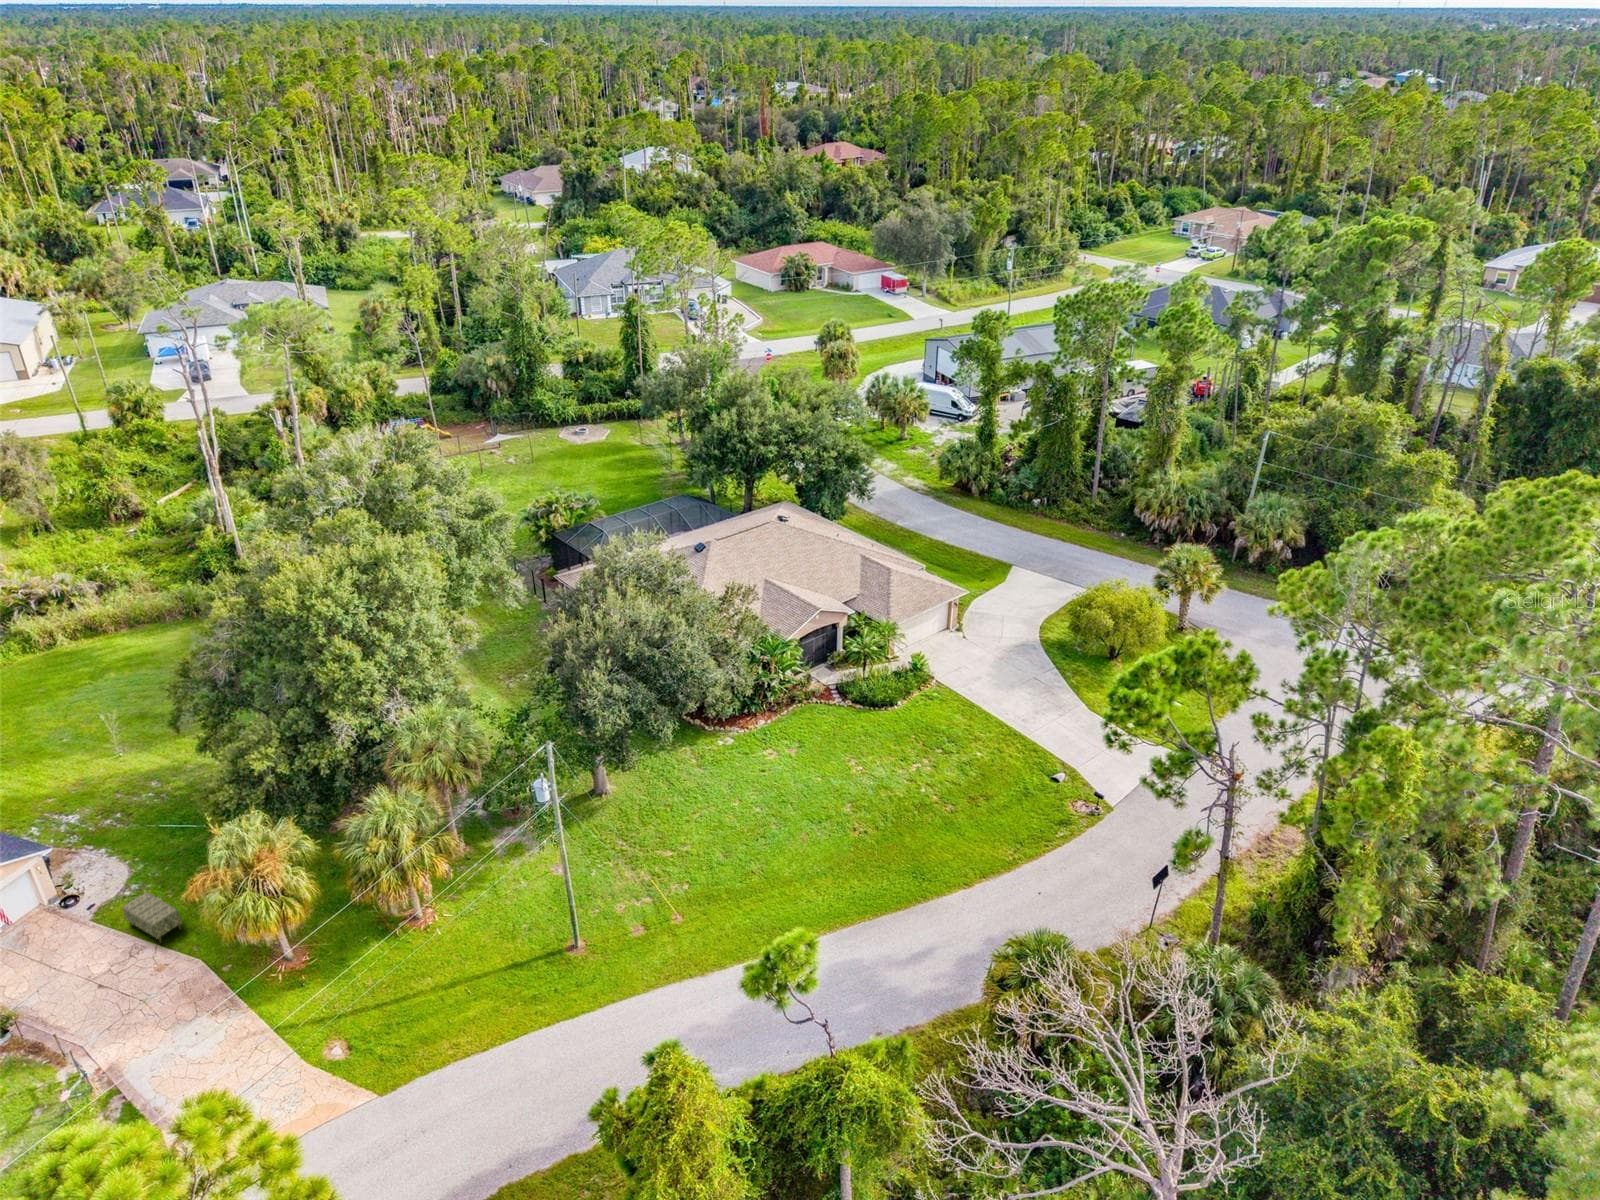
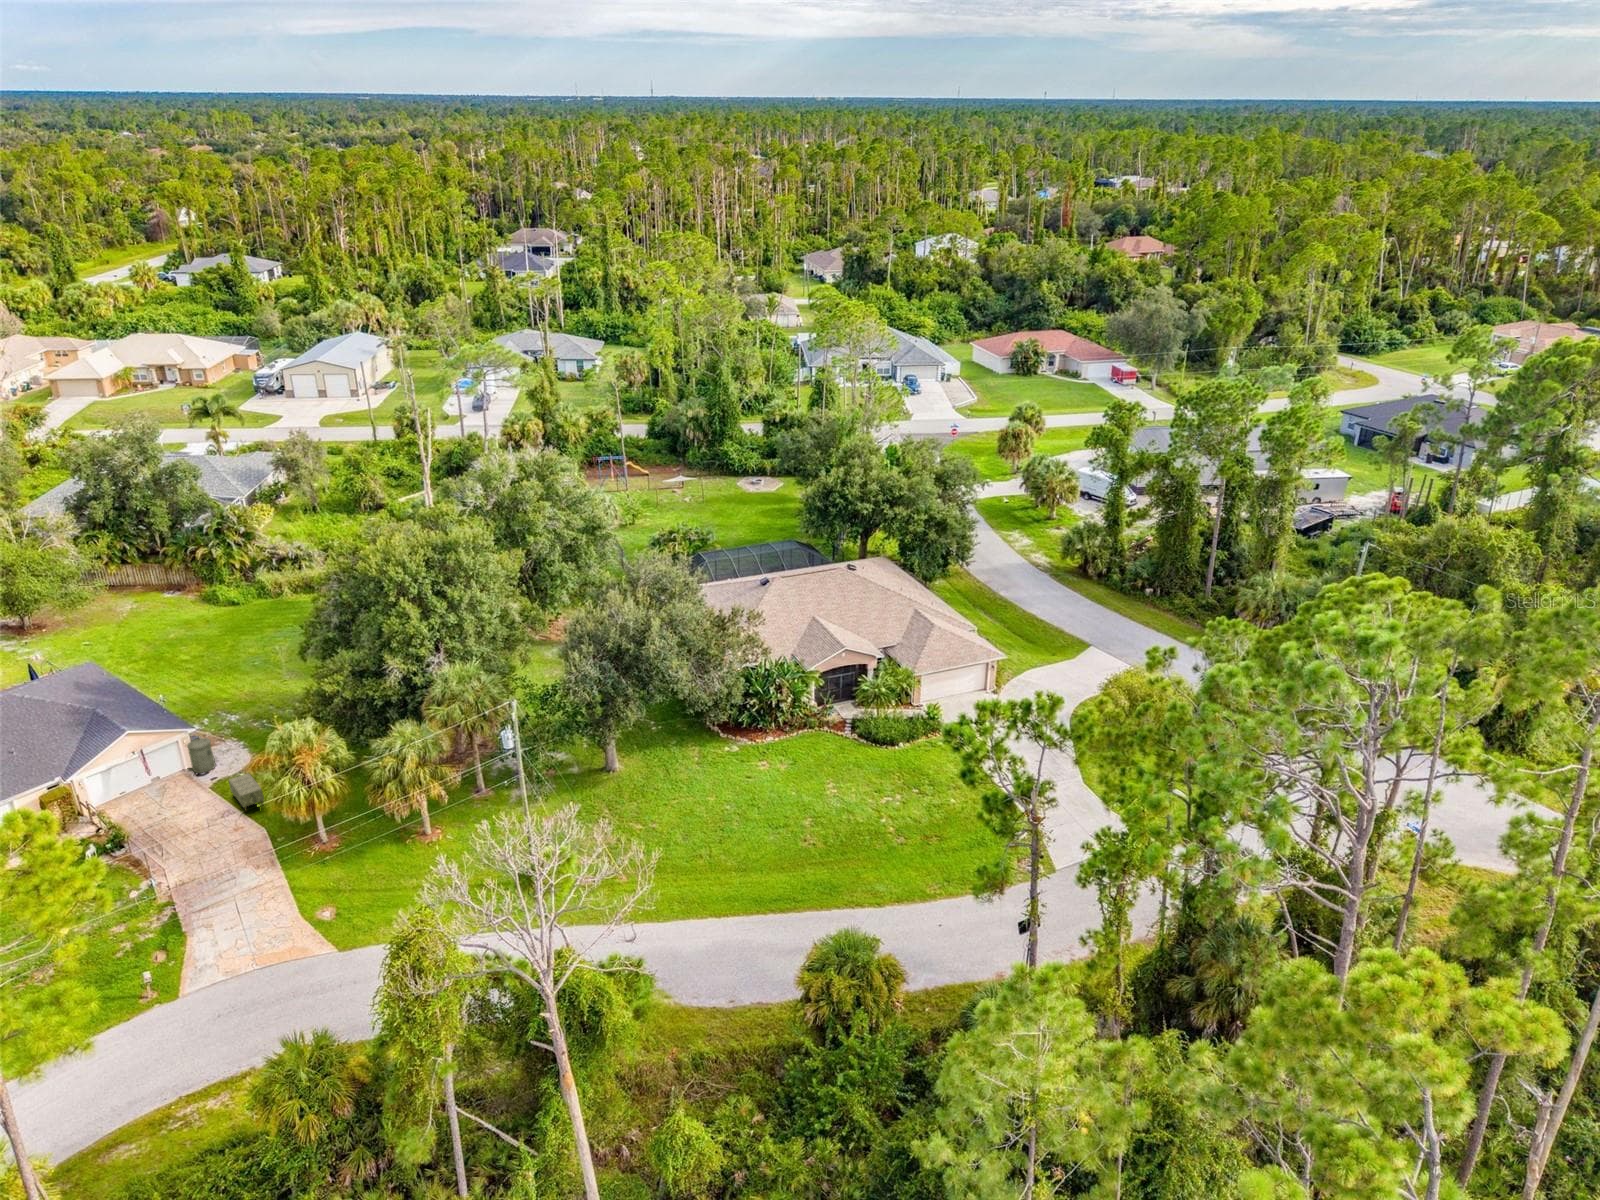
trash can: none [38,858,83,905] -> present [187,738,215,773]

